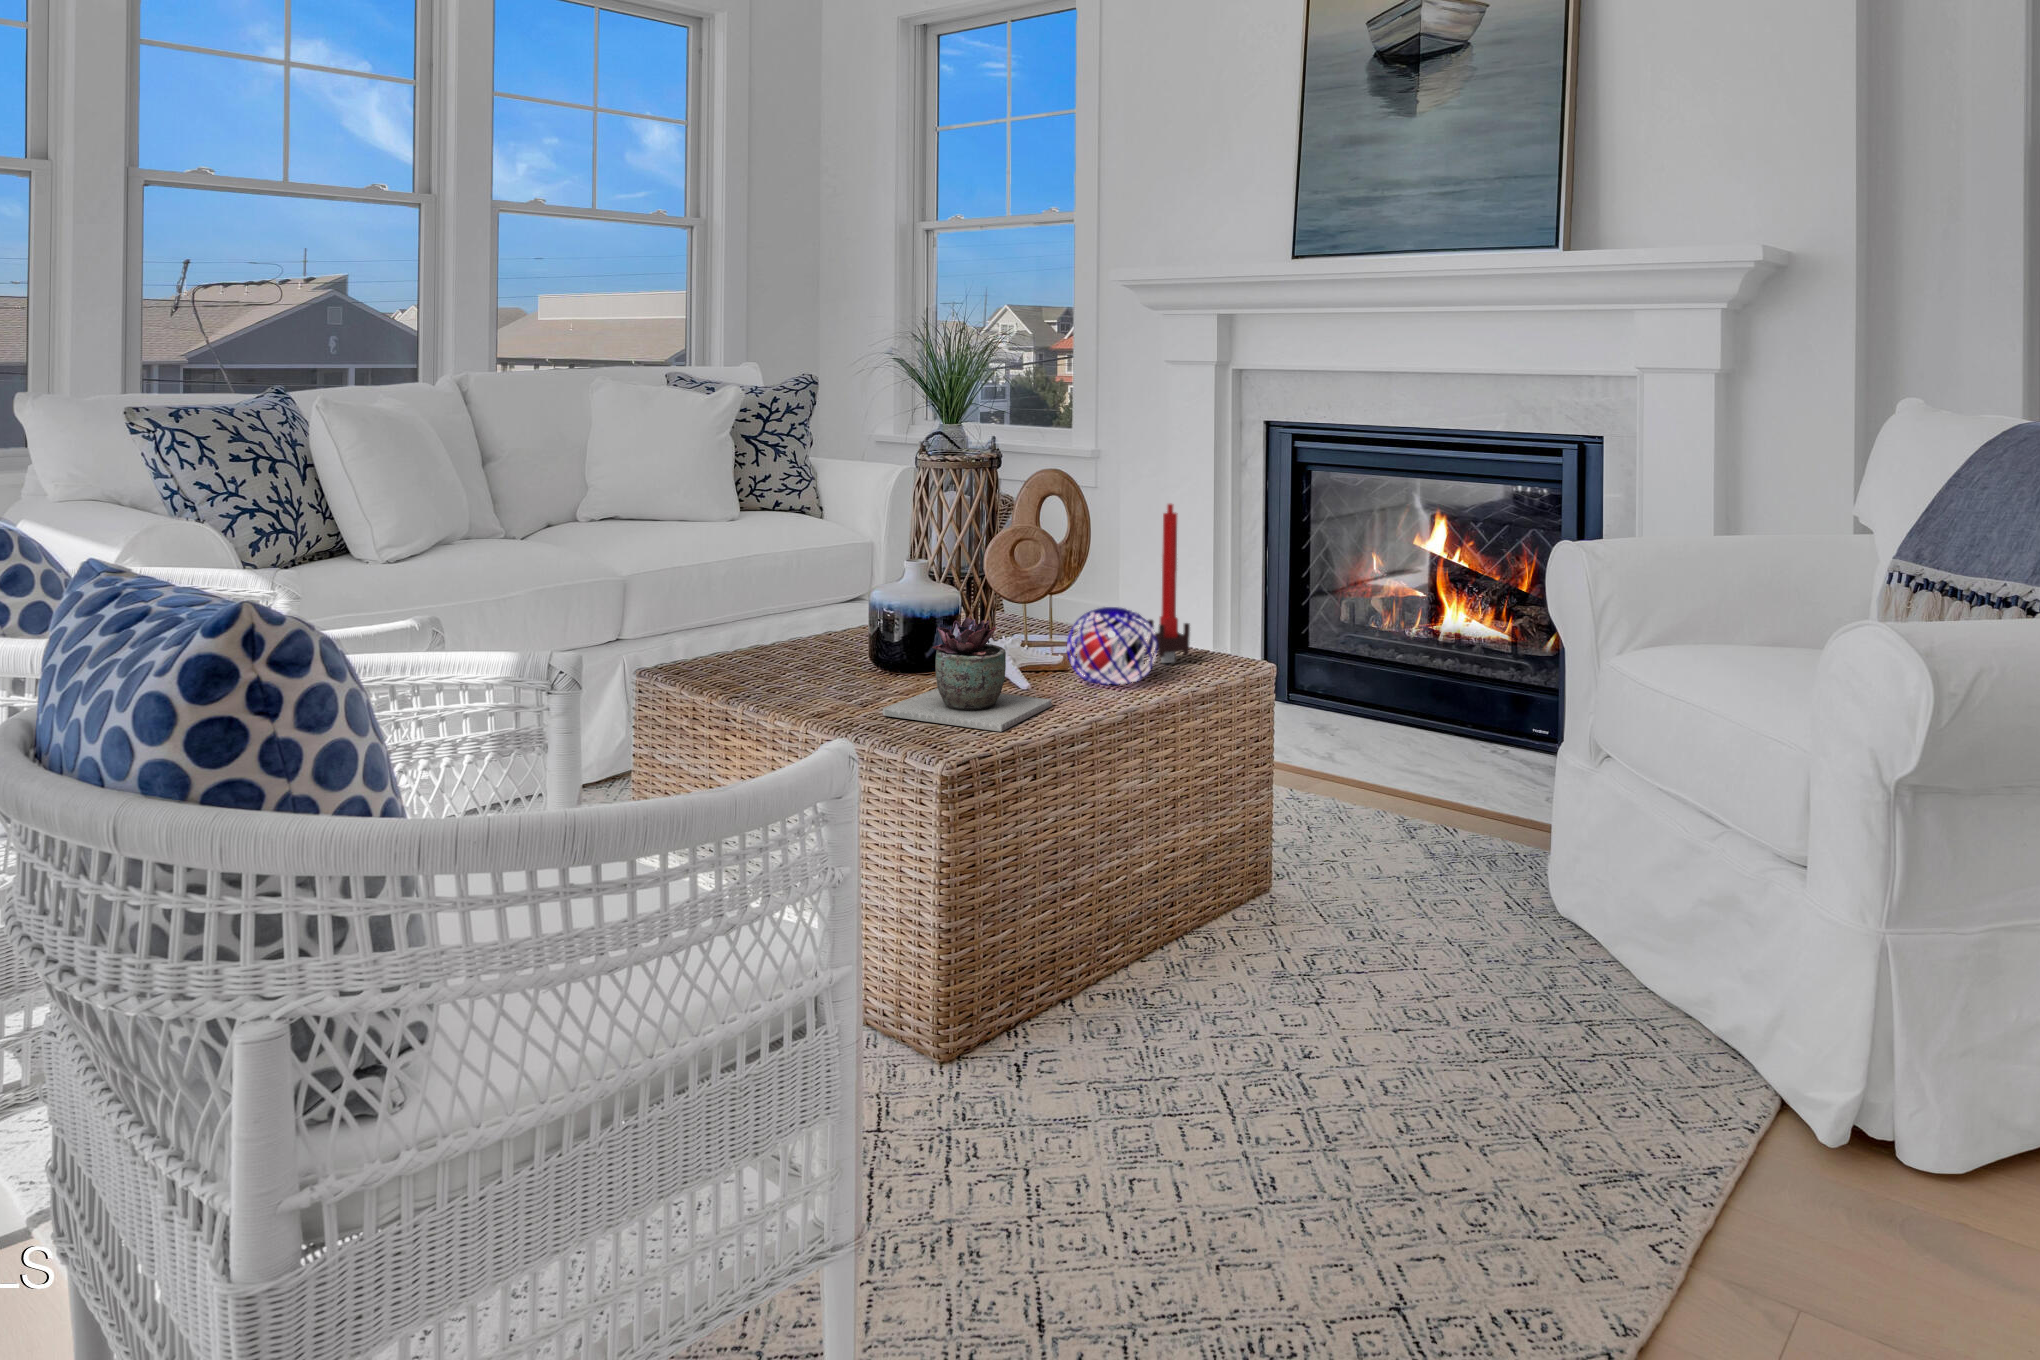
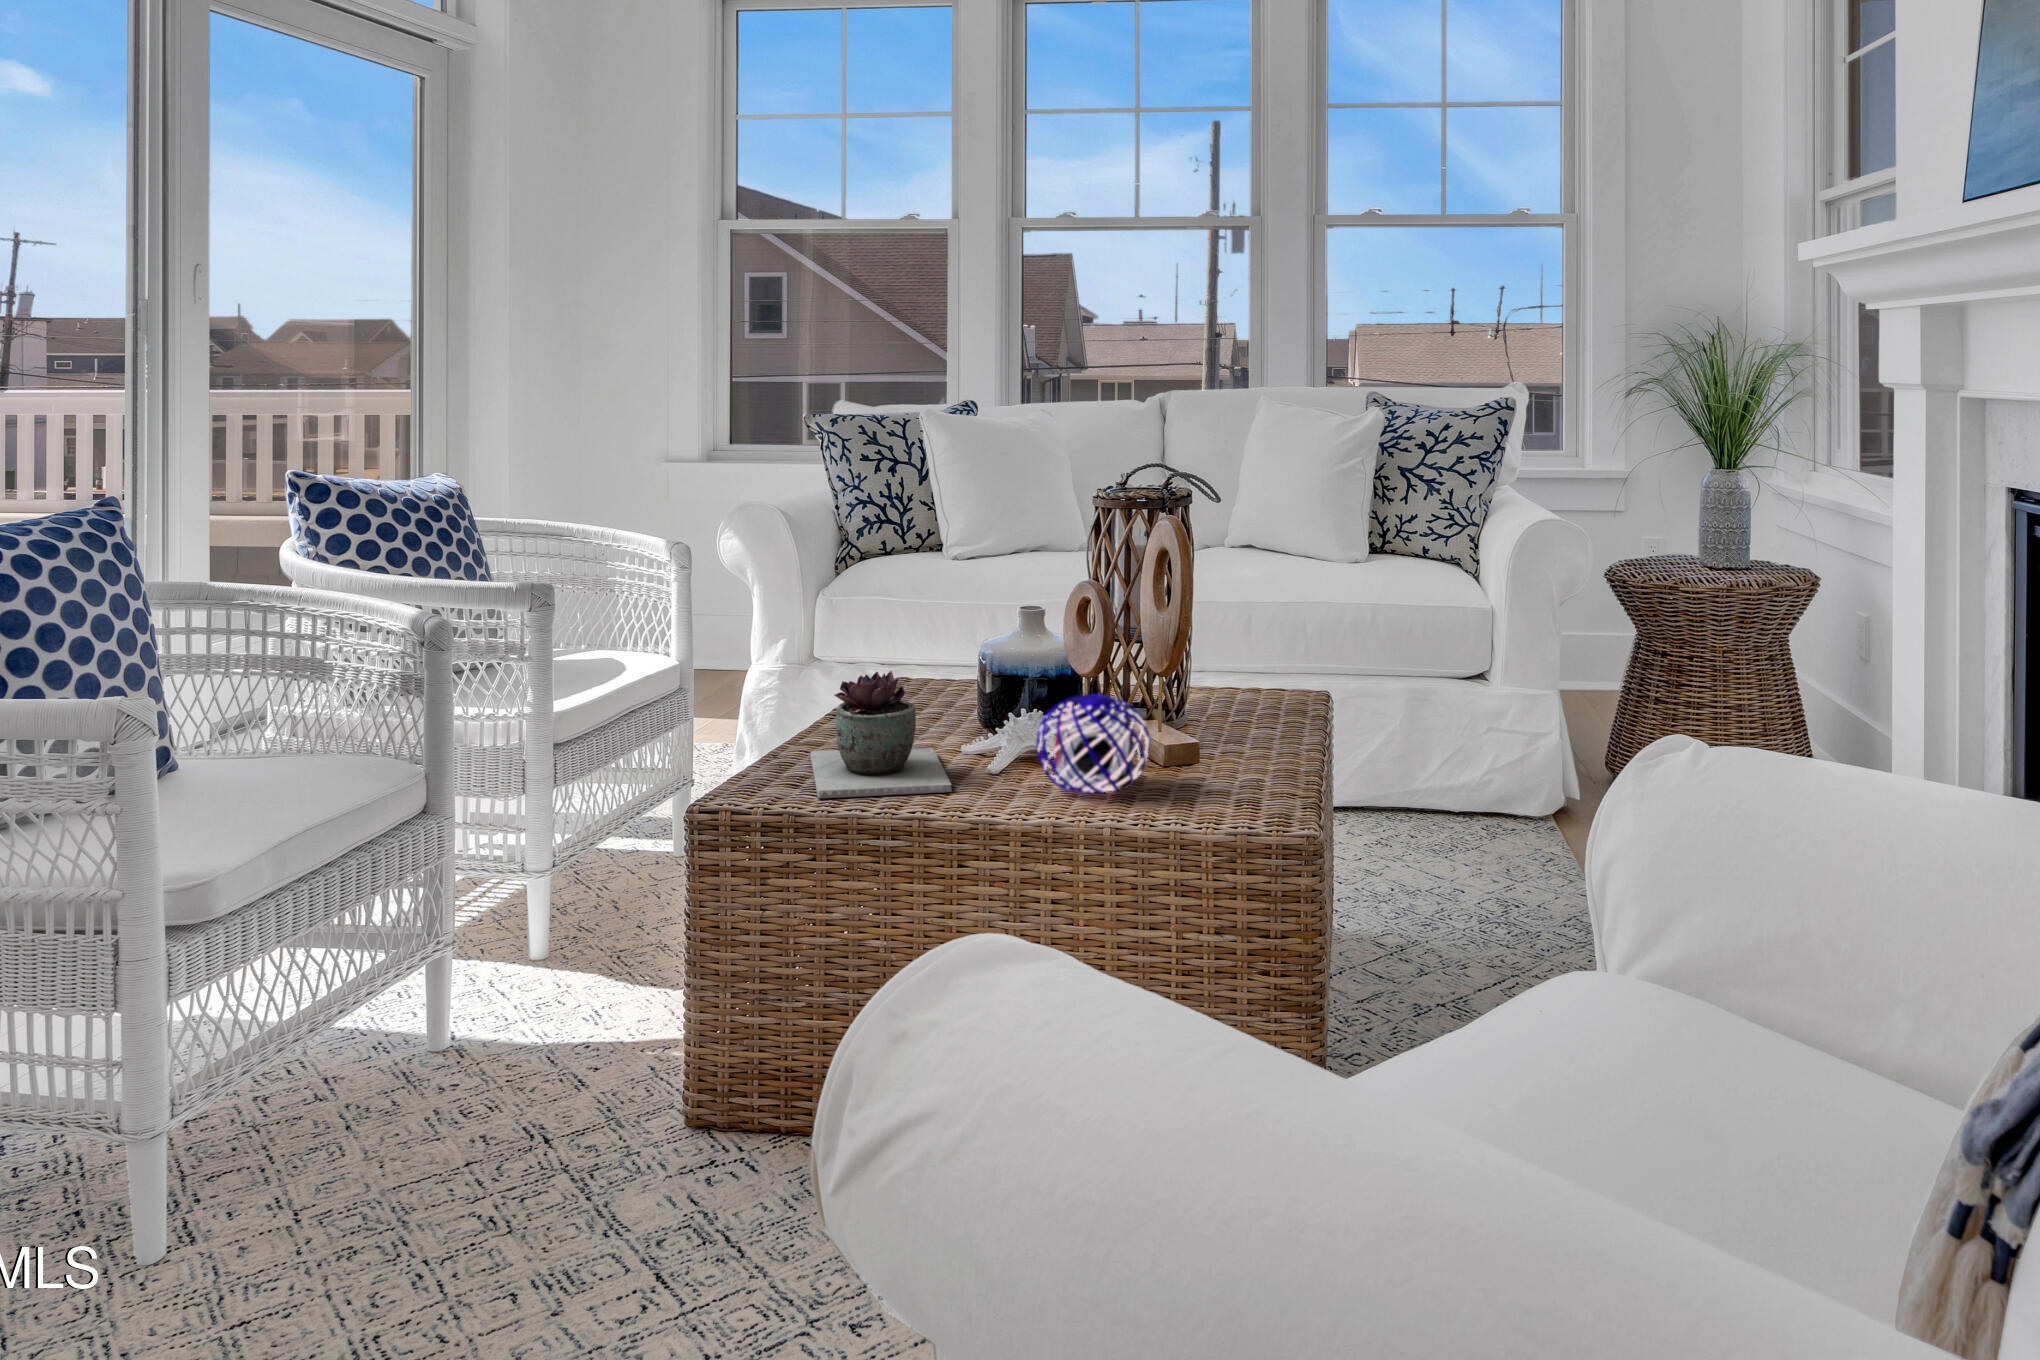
candle: present [1148,504,1190,663] -> none [1205,578,1262,790]

